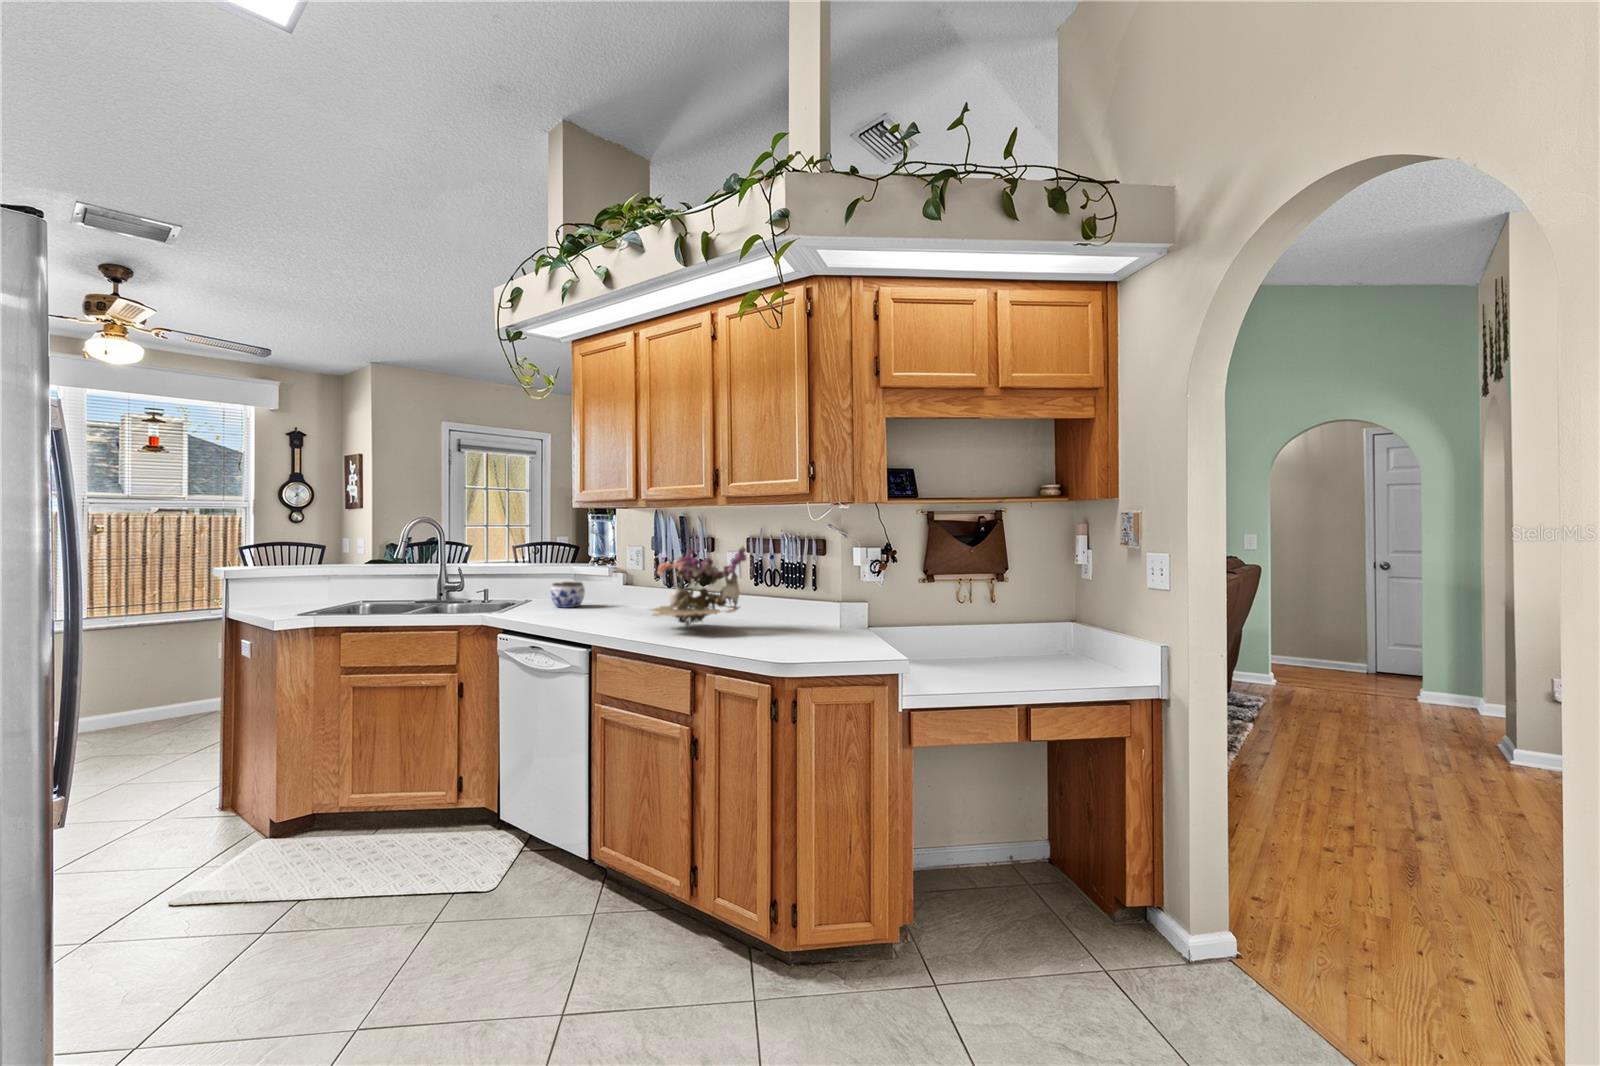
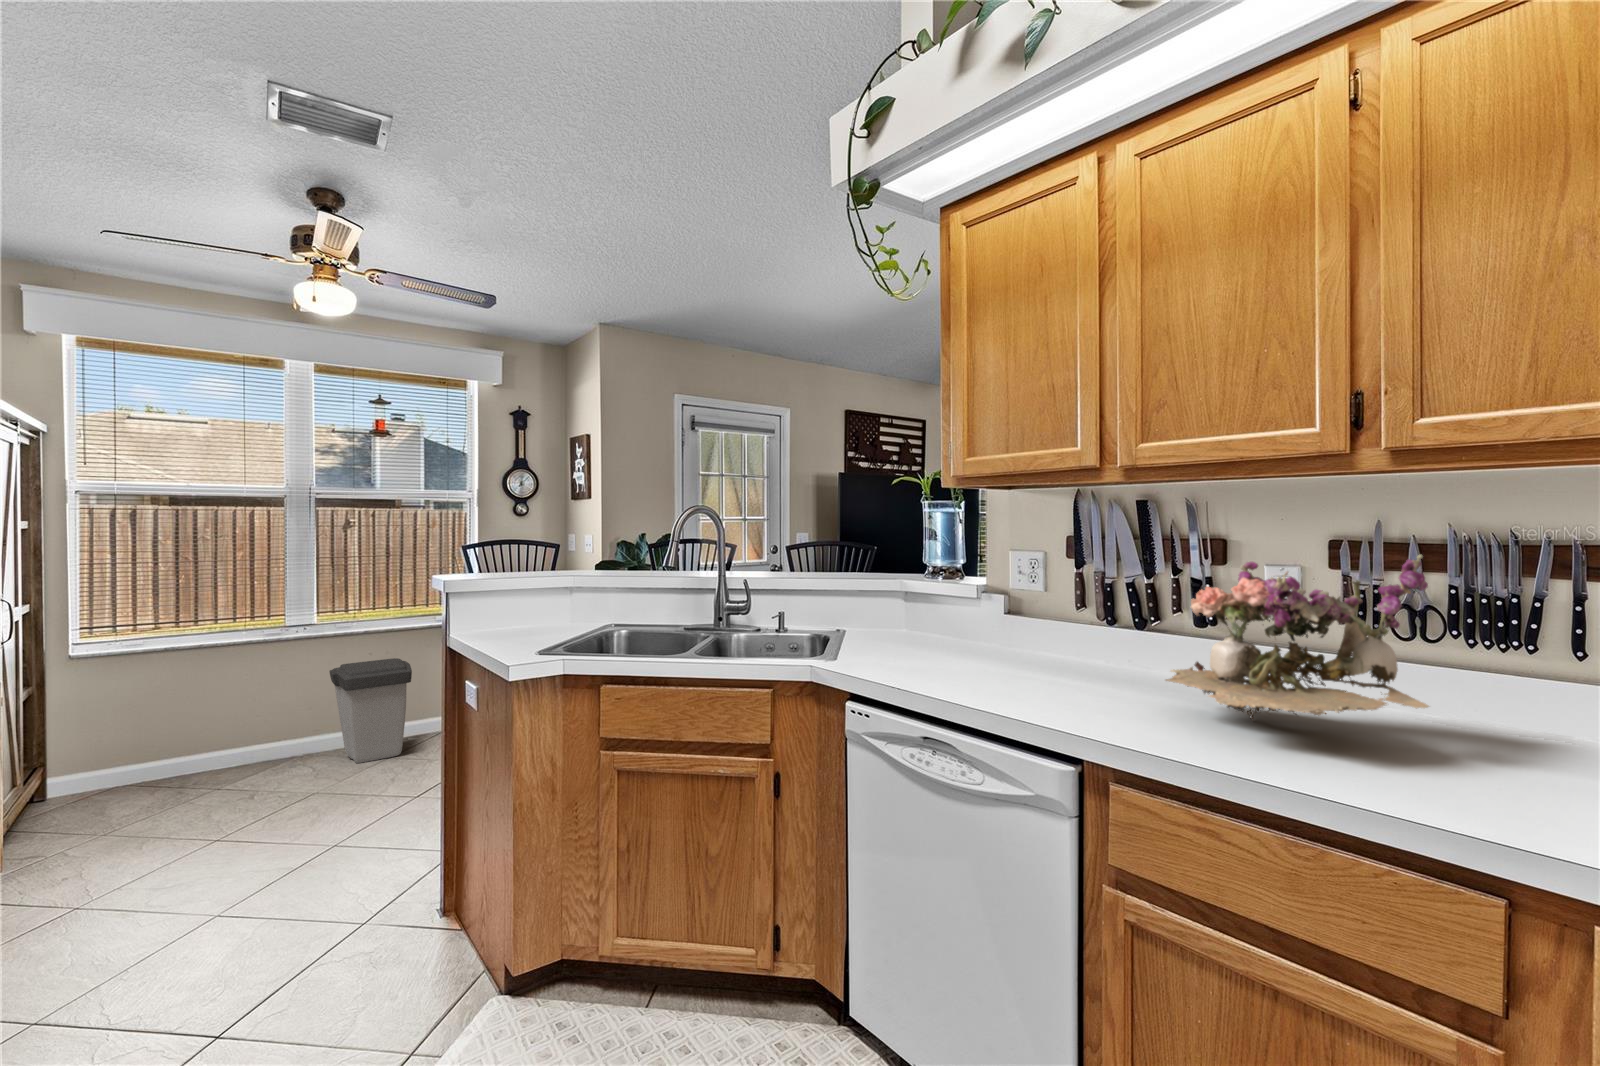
jar: present [550,582,585,608] -> none [893,605,946,649]
trash can: none [104,647,188,736] -> present [329,658,412,763]

